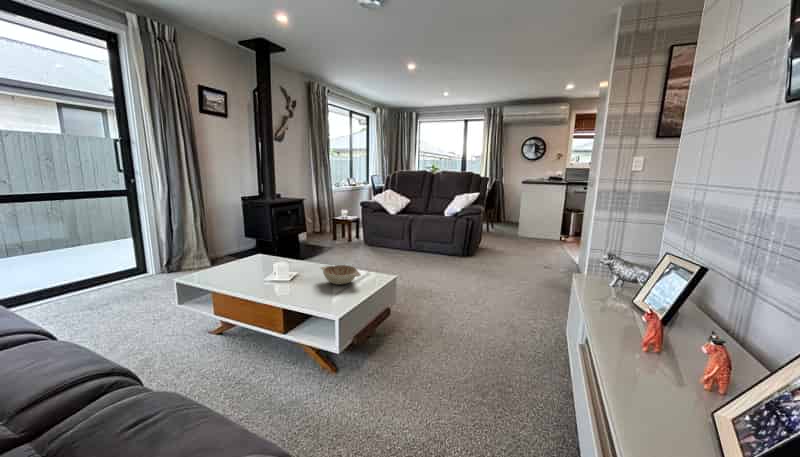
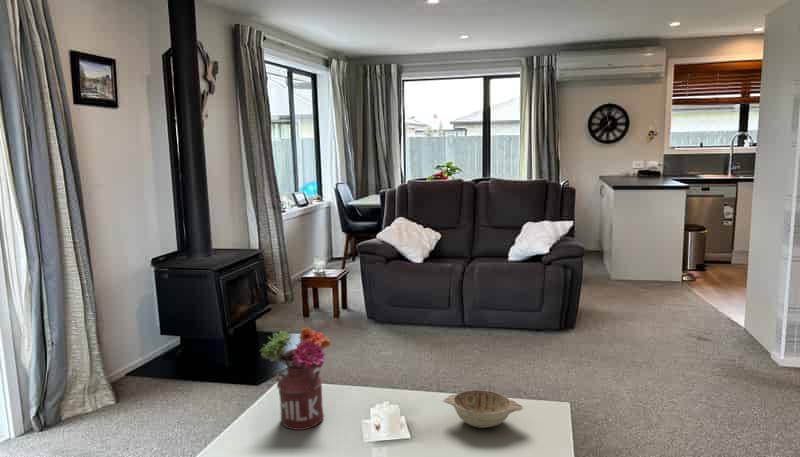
flower arrangement: none [224,220,268,275] -> present [261,327,331,430]

